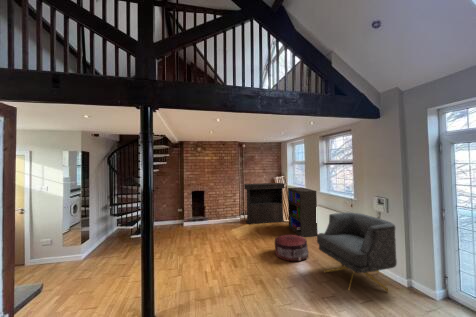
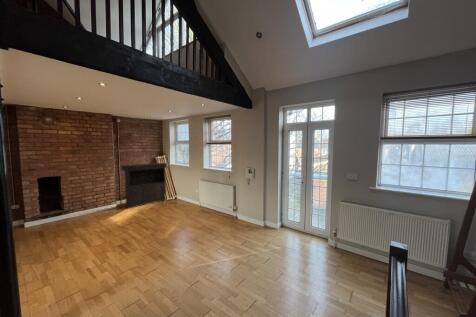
bookshelf: present [288,187,317,237] -> none [173,166,201,210]
armchair: present [317,212,397,291] -> none [211,180,268,241]
pouf: present [275,235,308,261] -> none [168,208,201,233]

